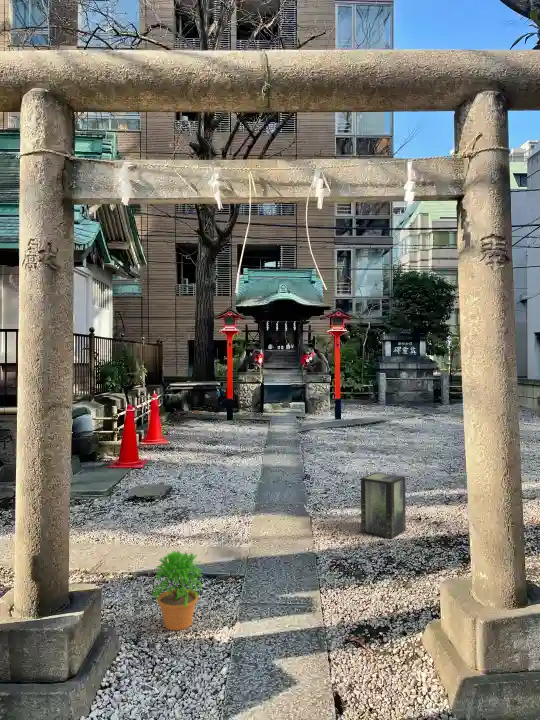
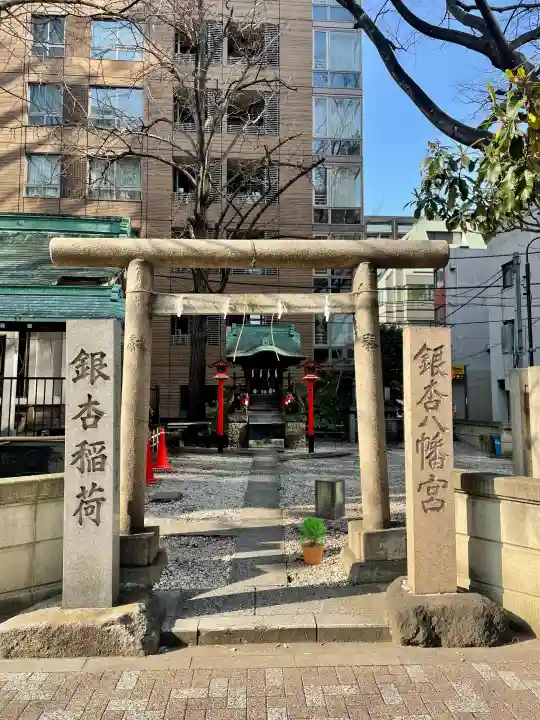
potted plant: present [153,551,202,630] -> present [298,517,327,564]

